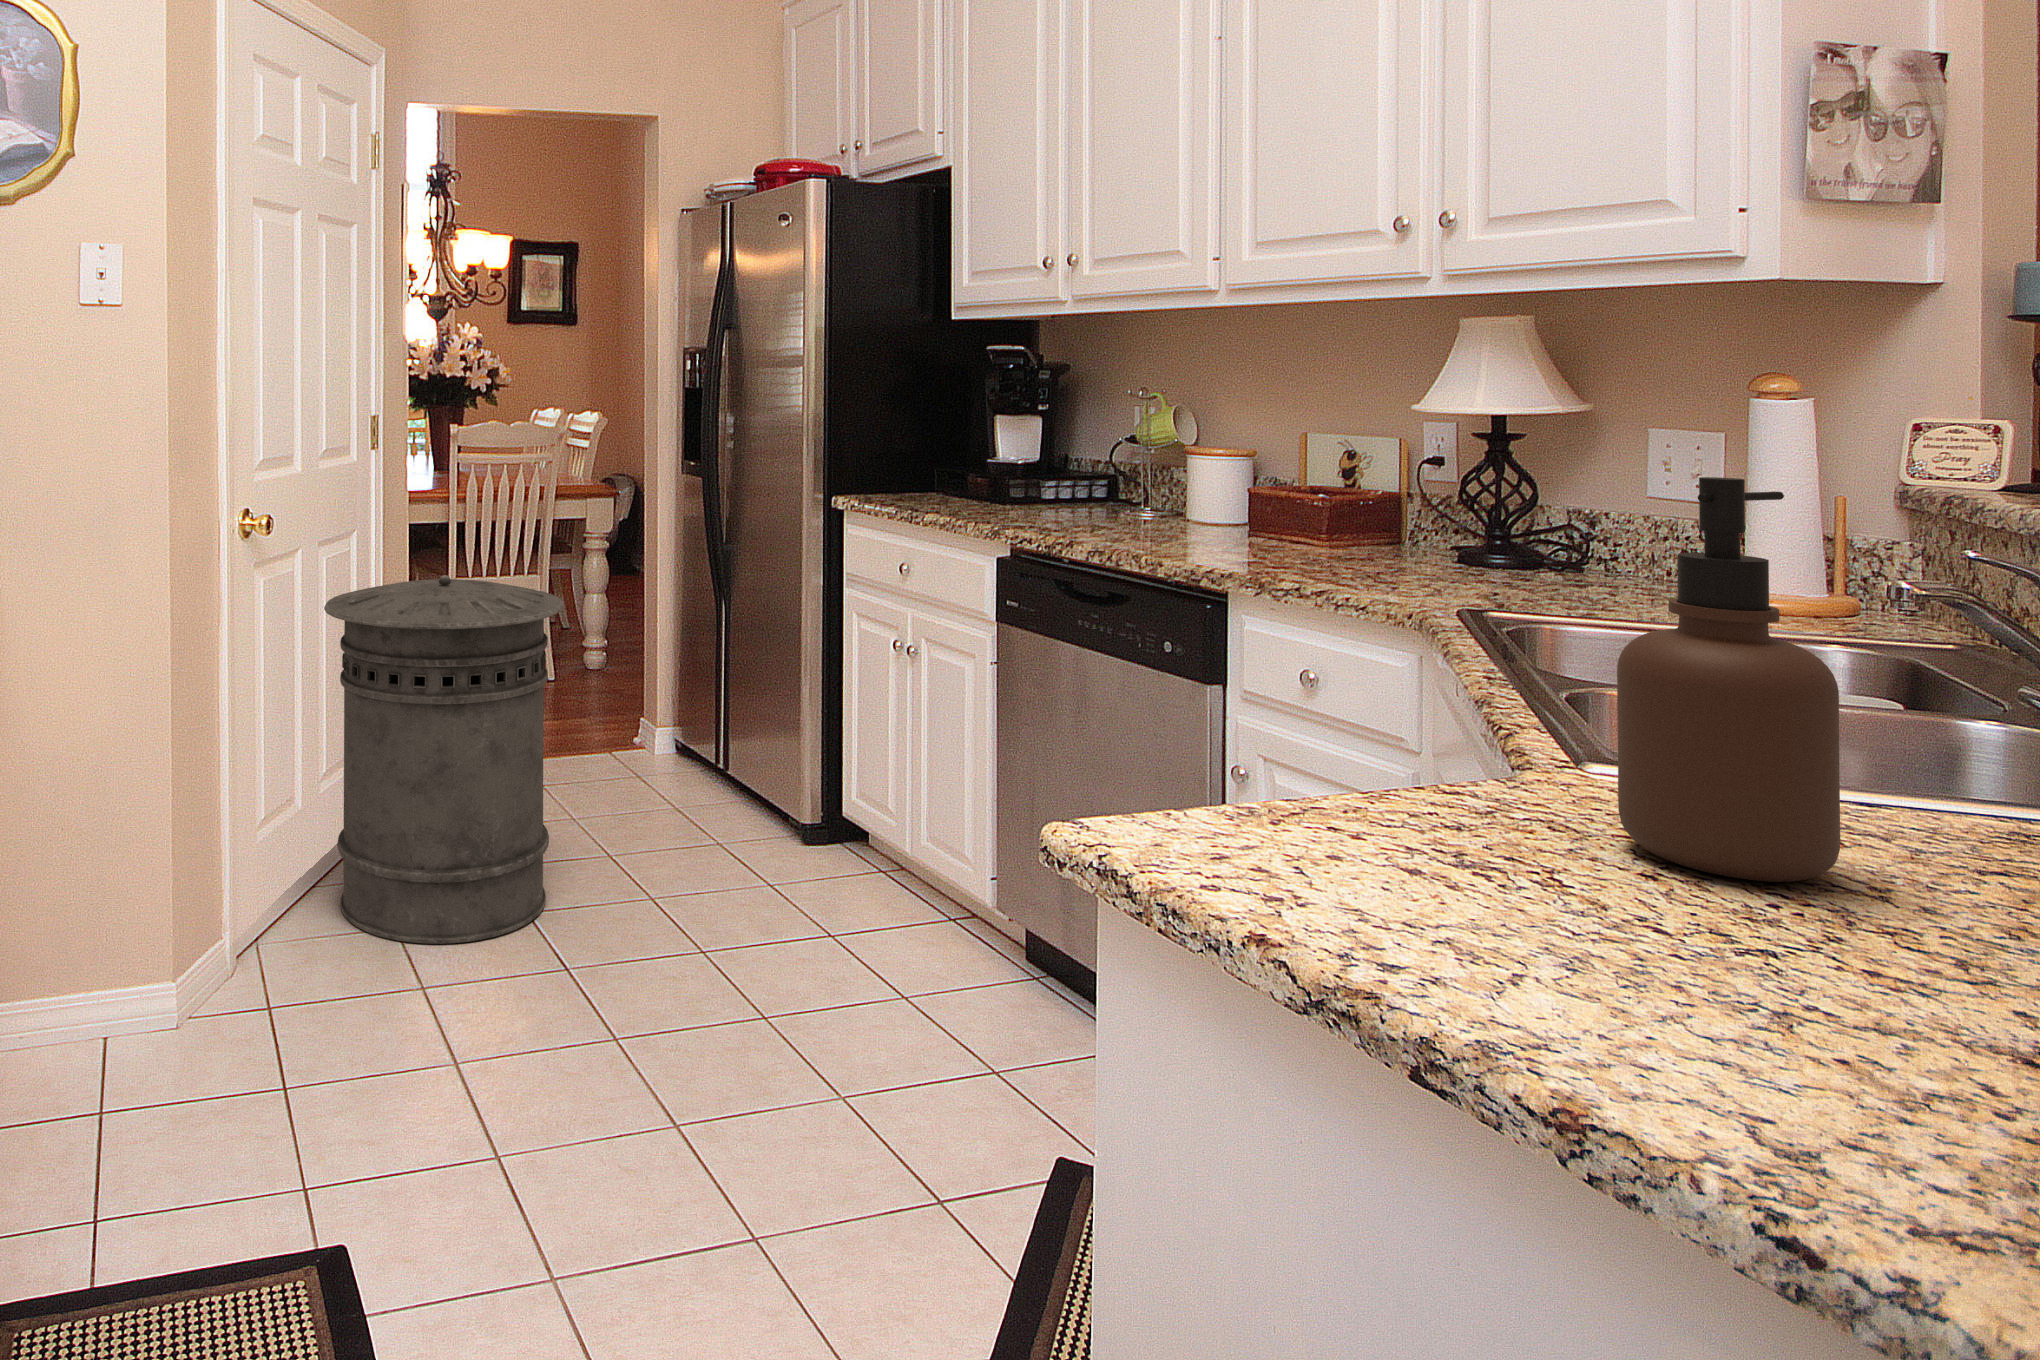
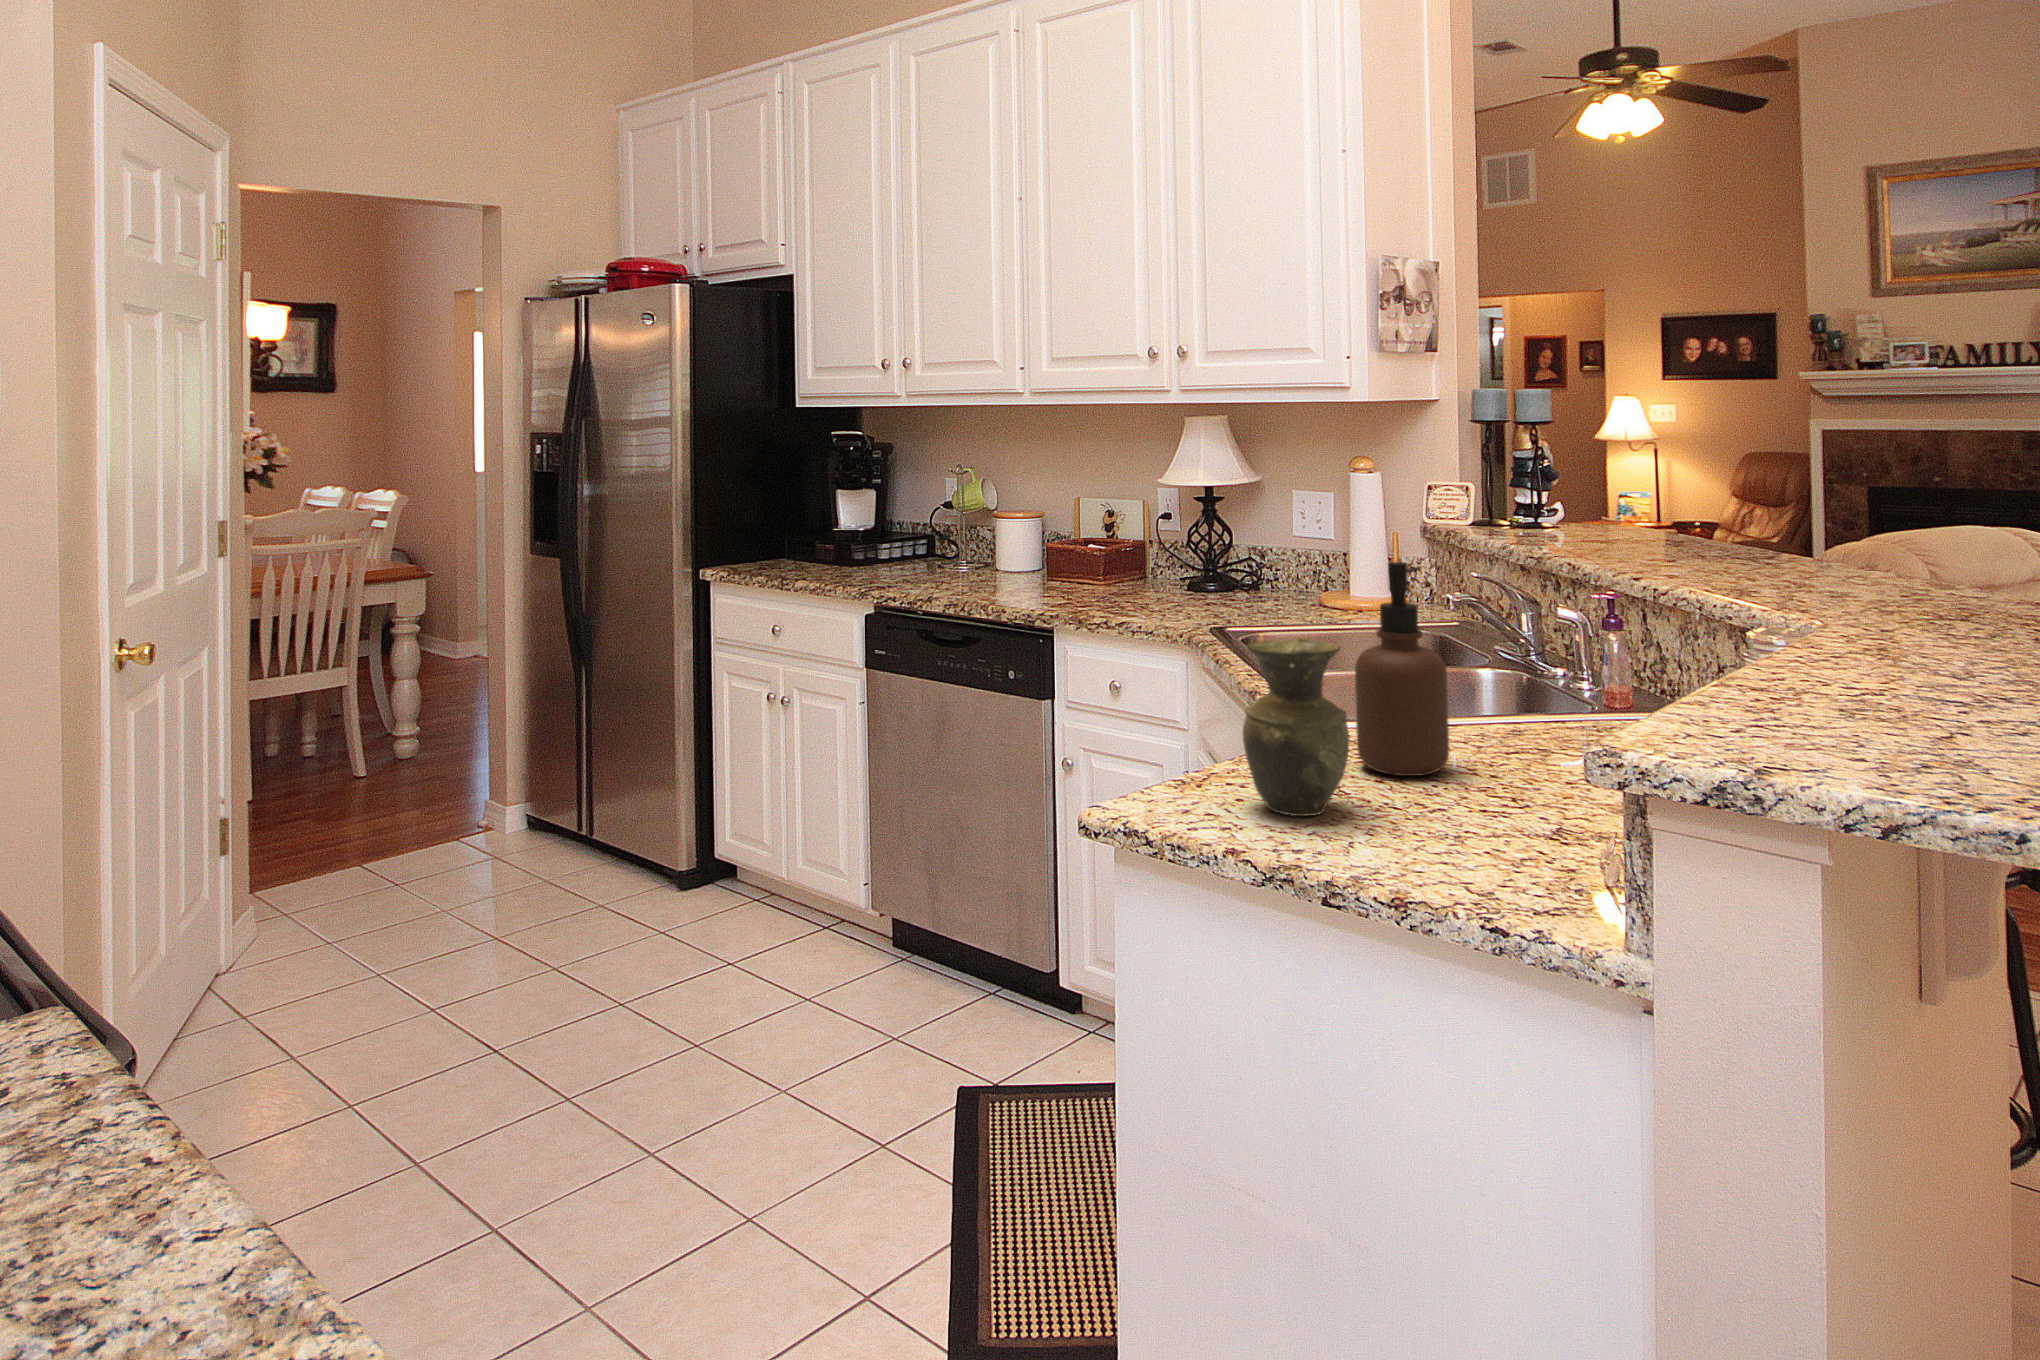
trash can: present [324,575,564,944] -> none [195,684,470,1075]
vase: none [1329,588,1555,908] -> present [1243,639,1349,816]

